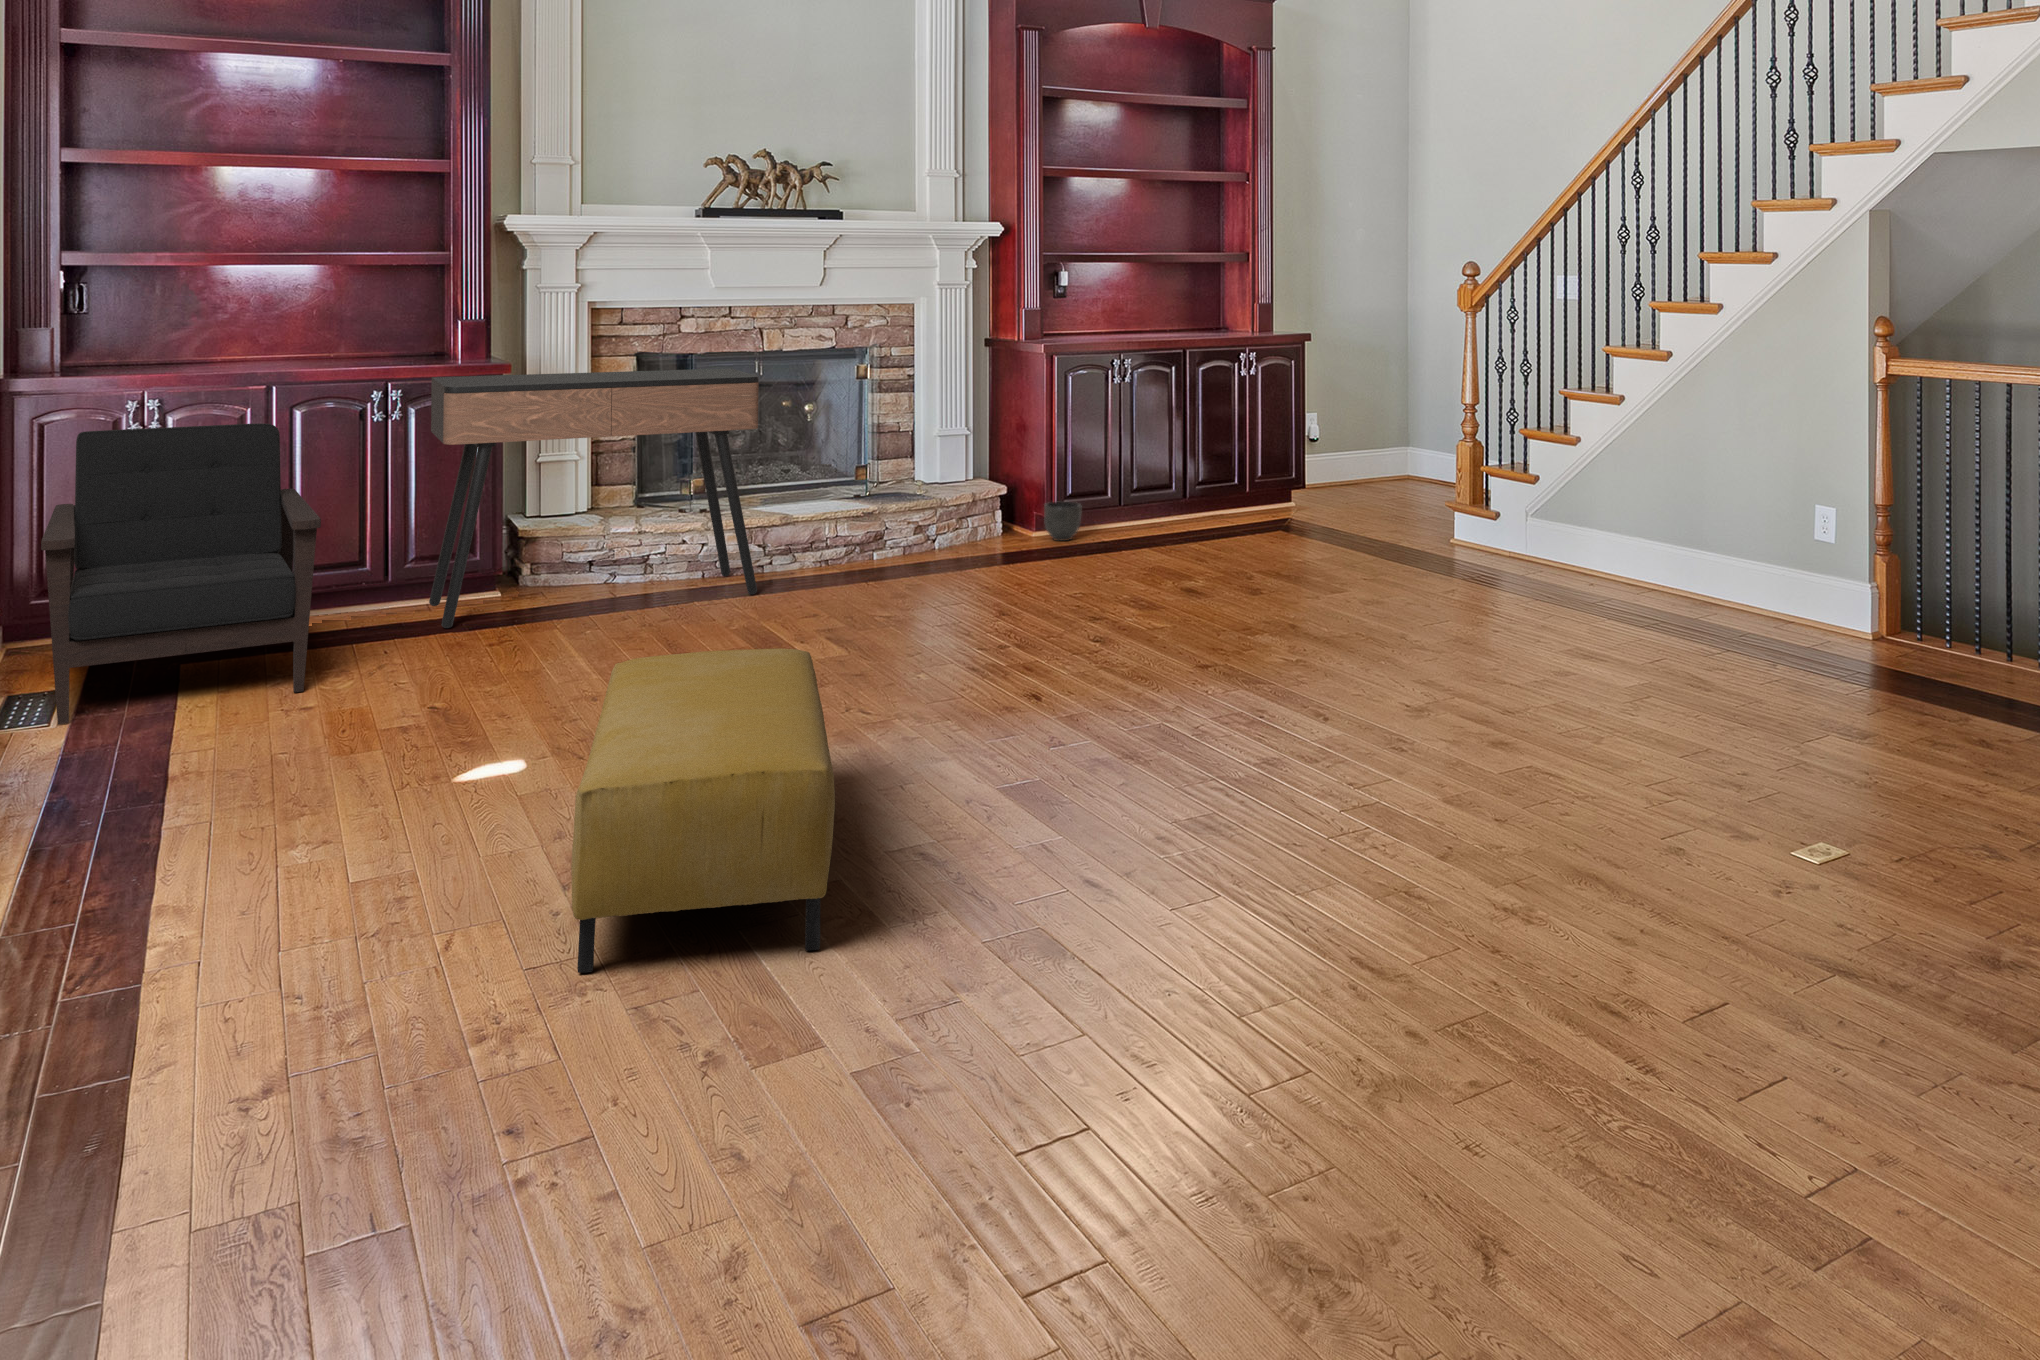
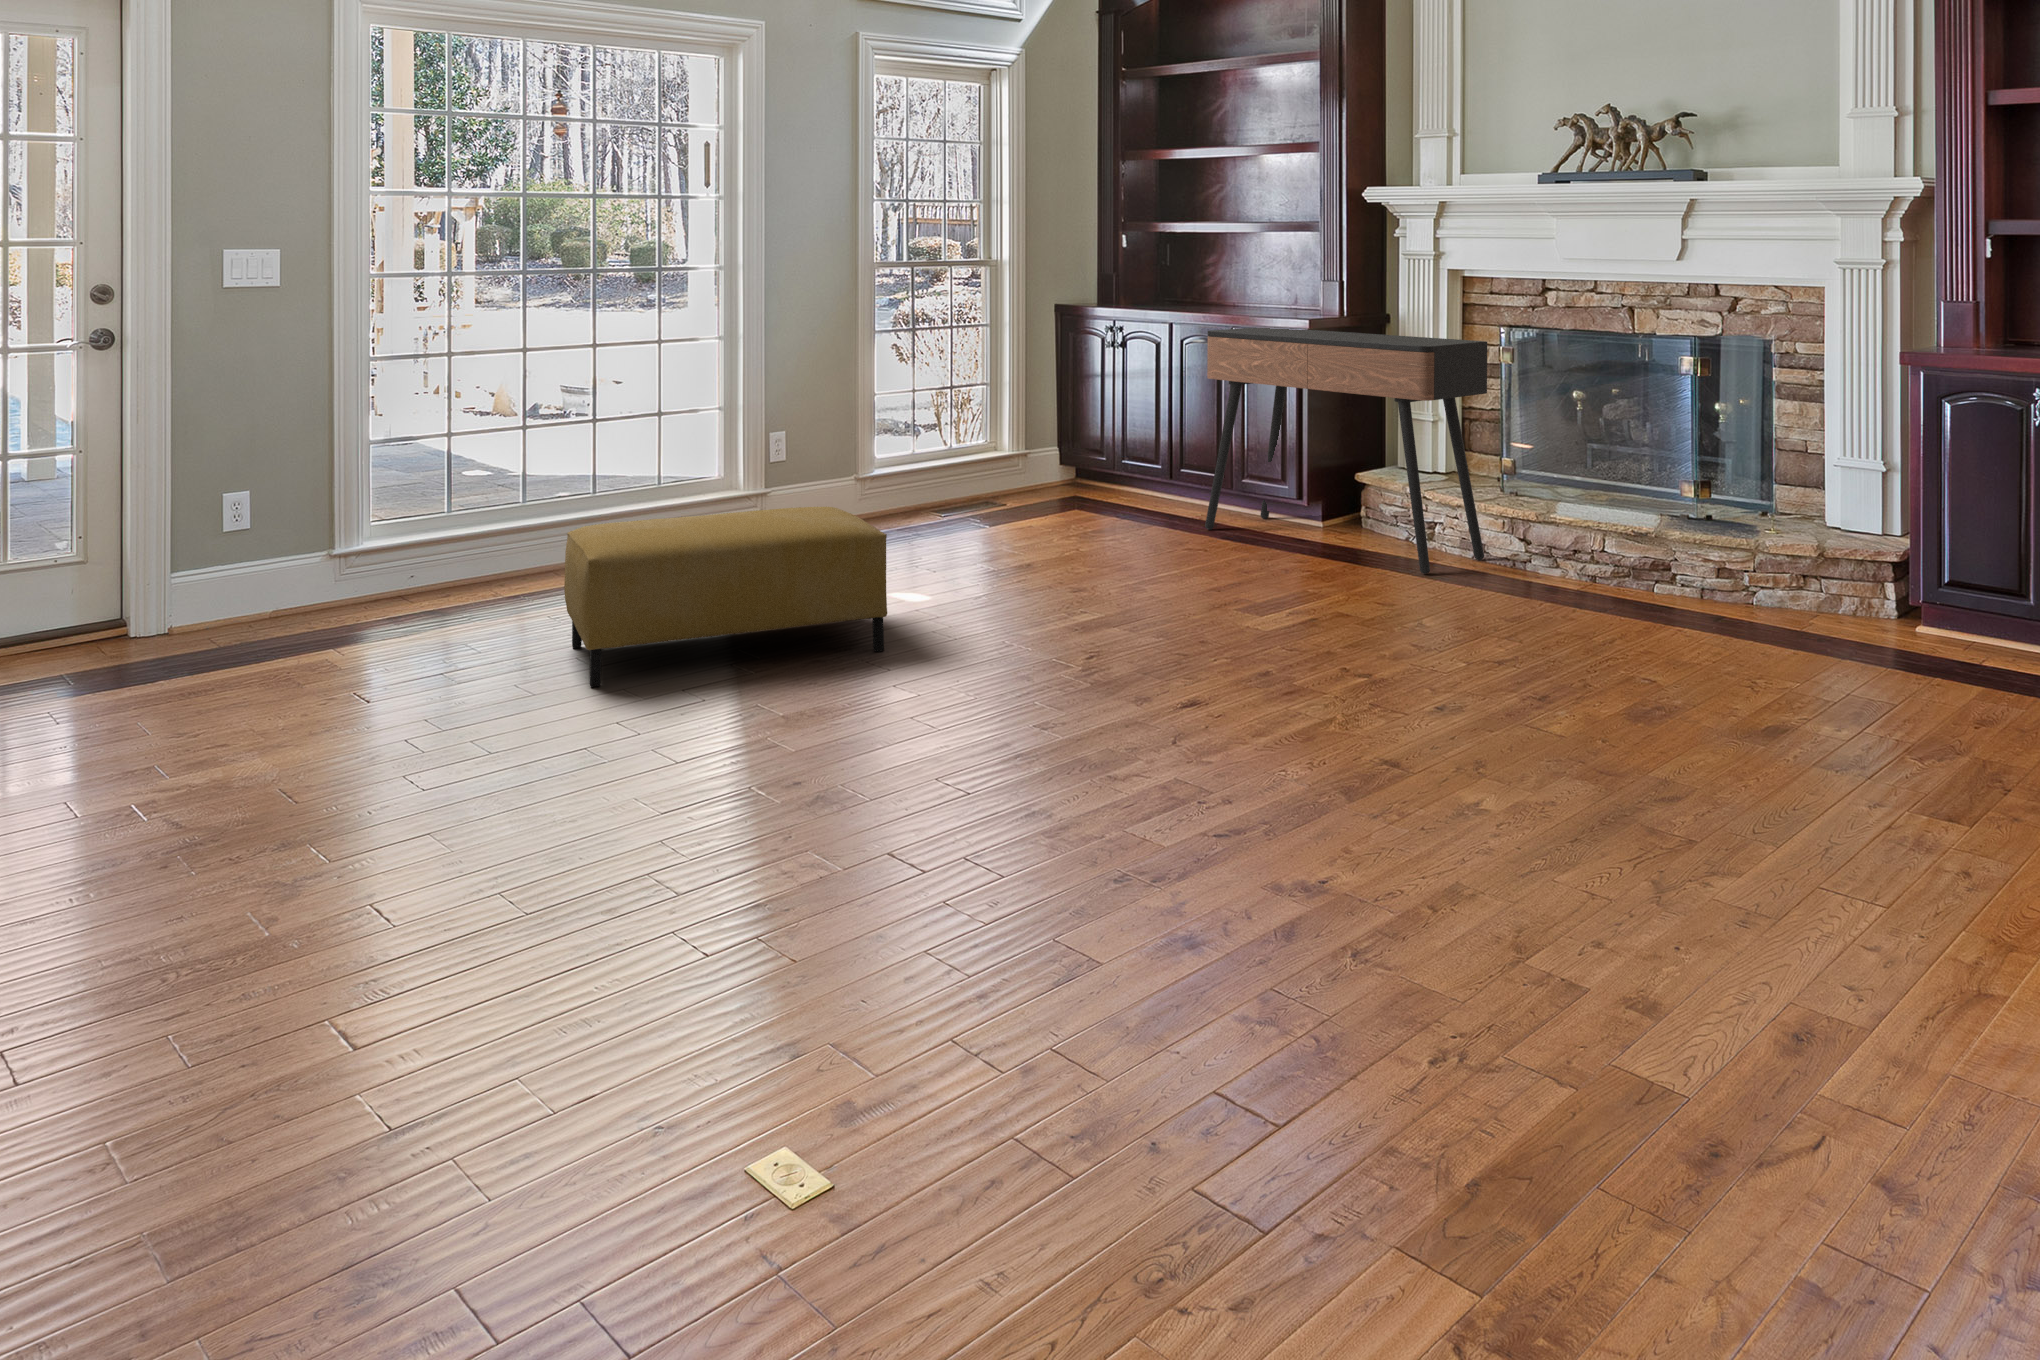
armchair: present [41,423,321,724] -> none [935,341,1168,531]
planter: present [1044,501,1081,541] -> none [1905,585,1971,647]

